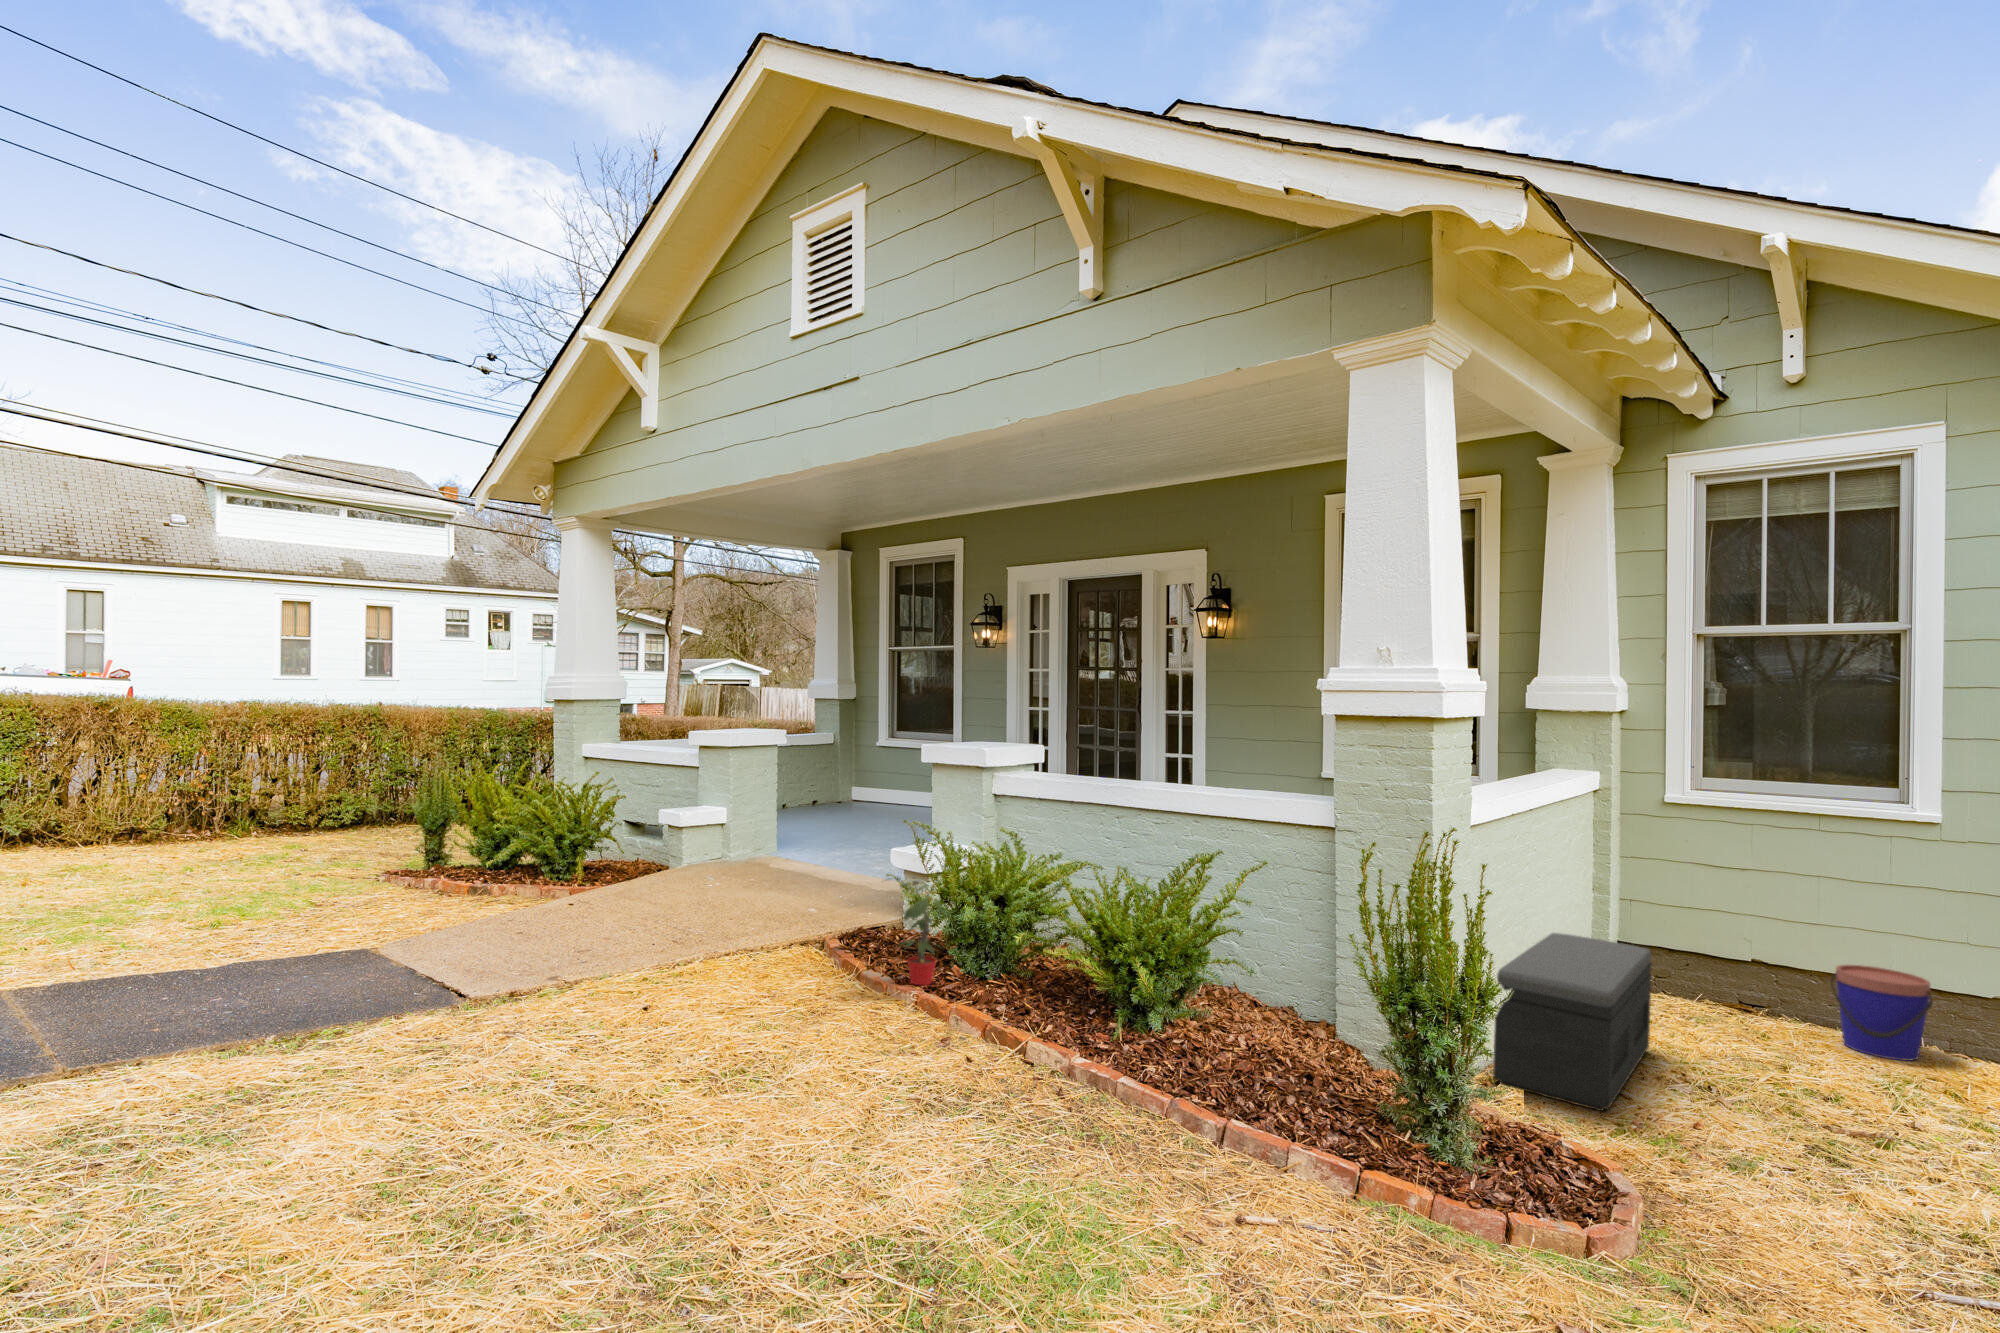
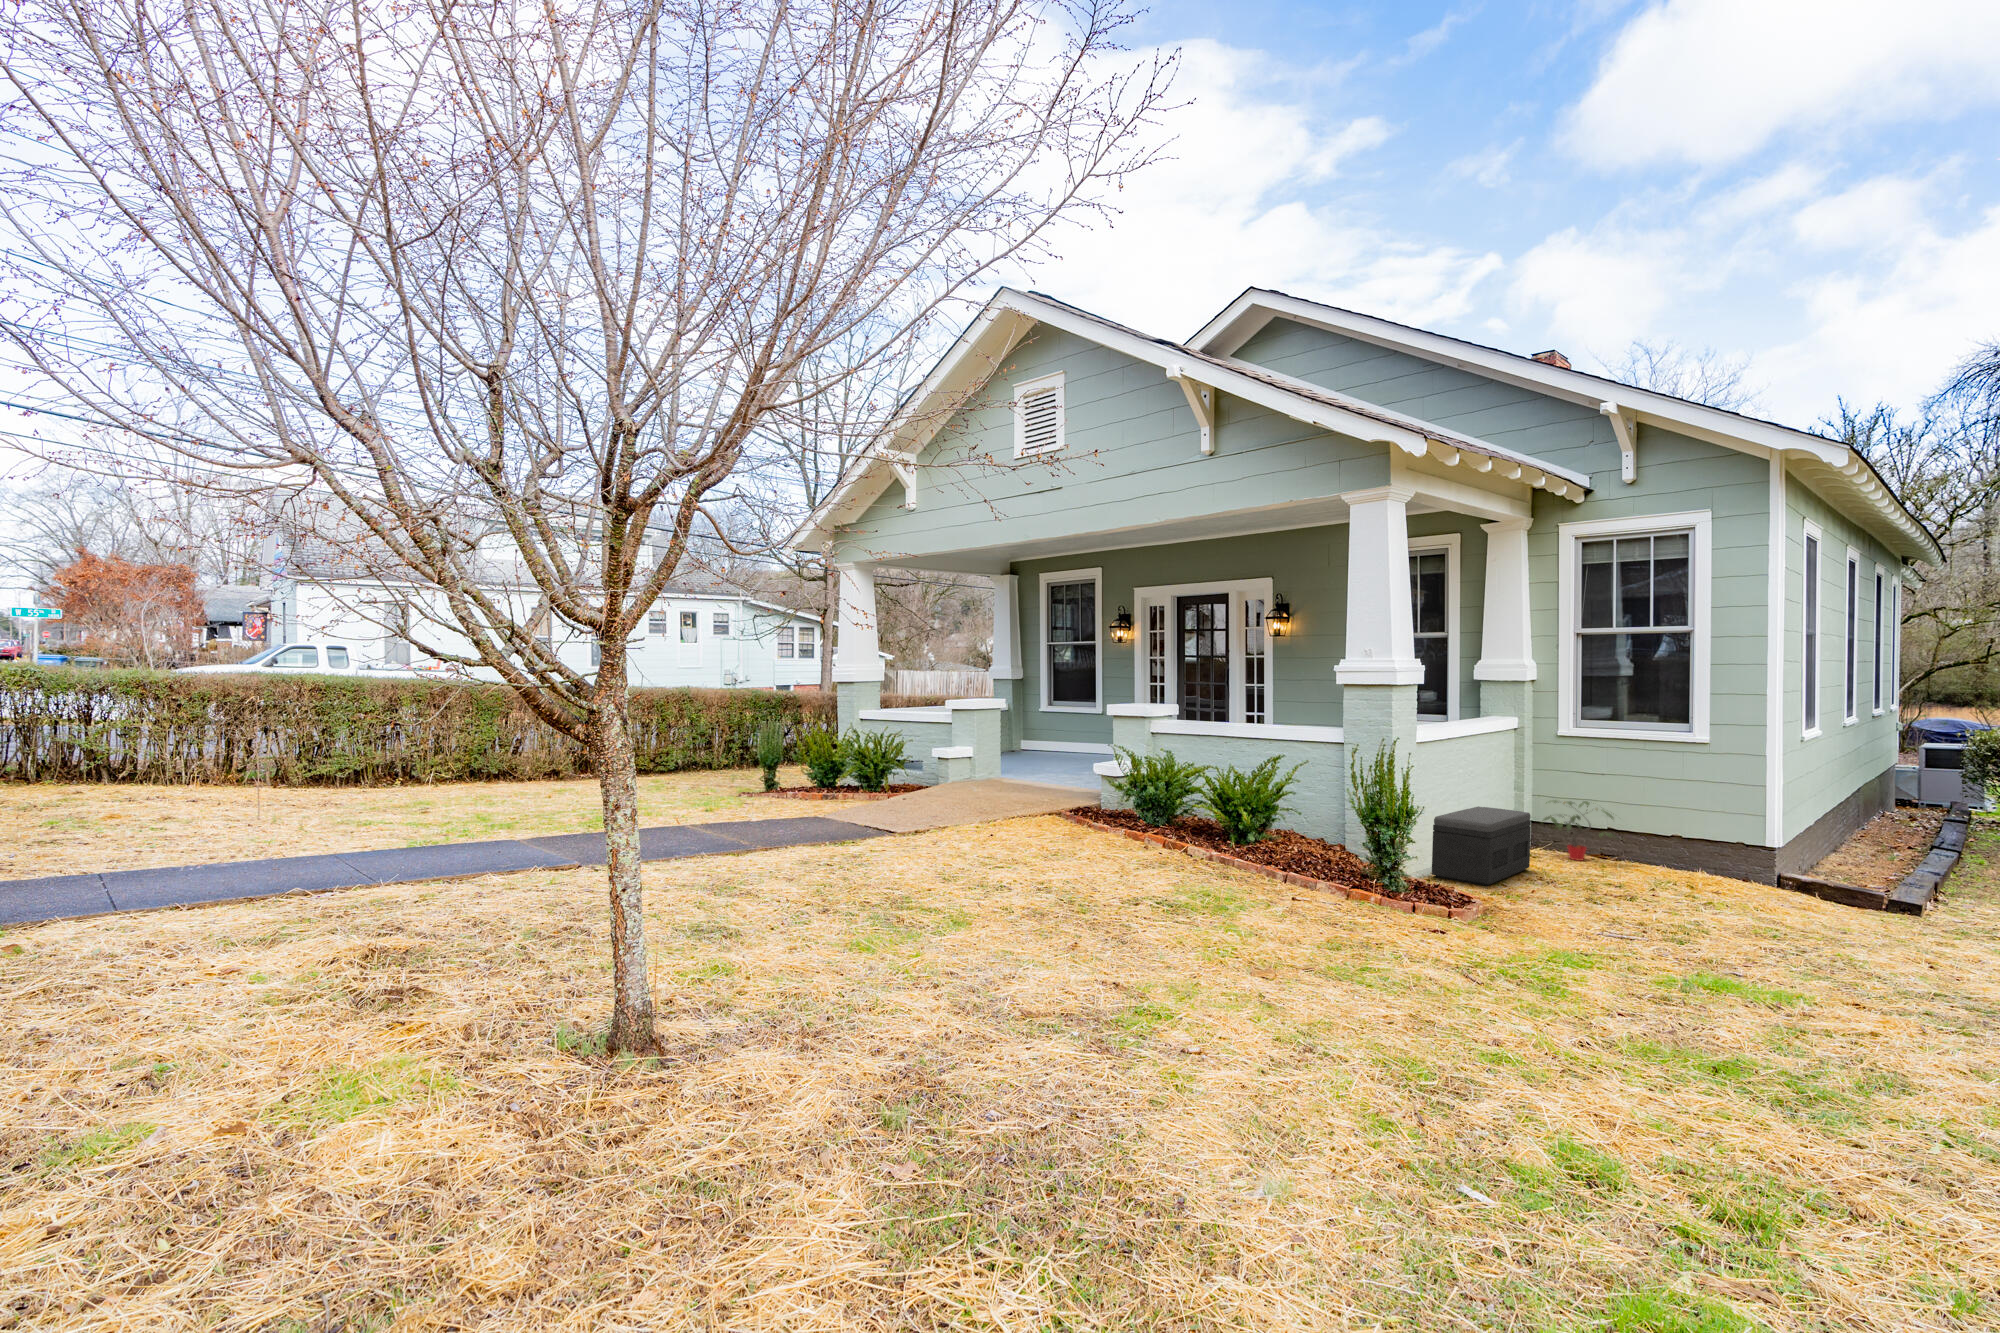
potted plant: present [896,878,947,985] -> present [1544,800,1616,861]
bucket: present [1831,965,1933,1061] -> none [1644,827,1699,877]

